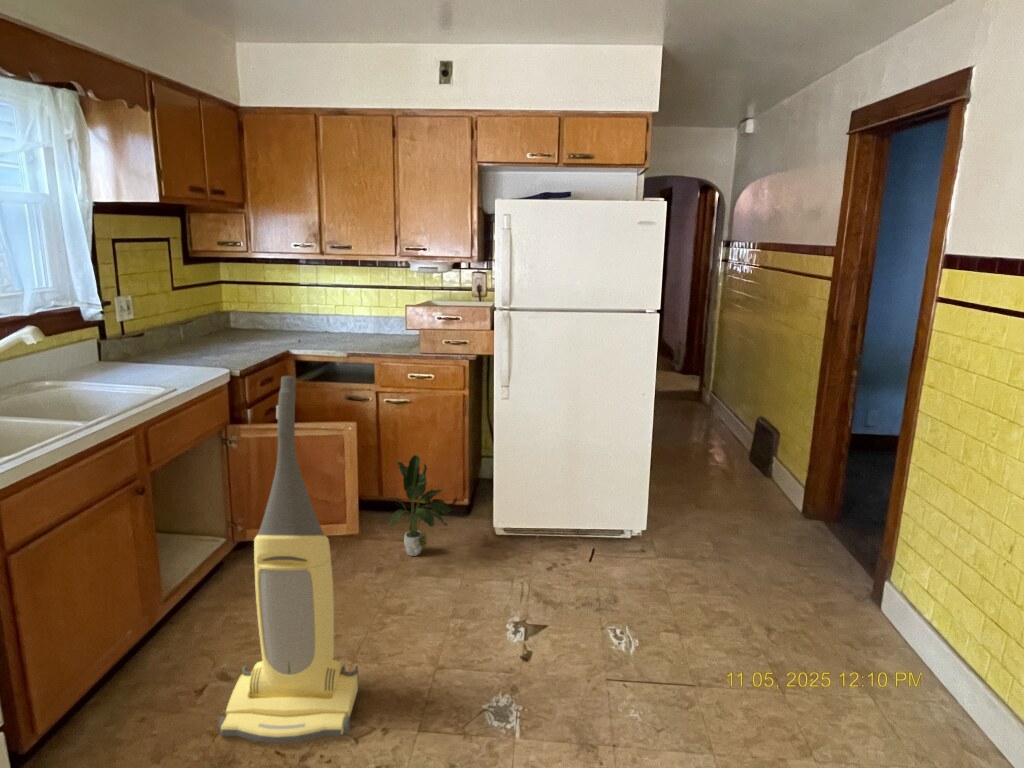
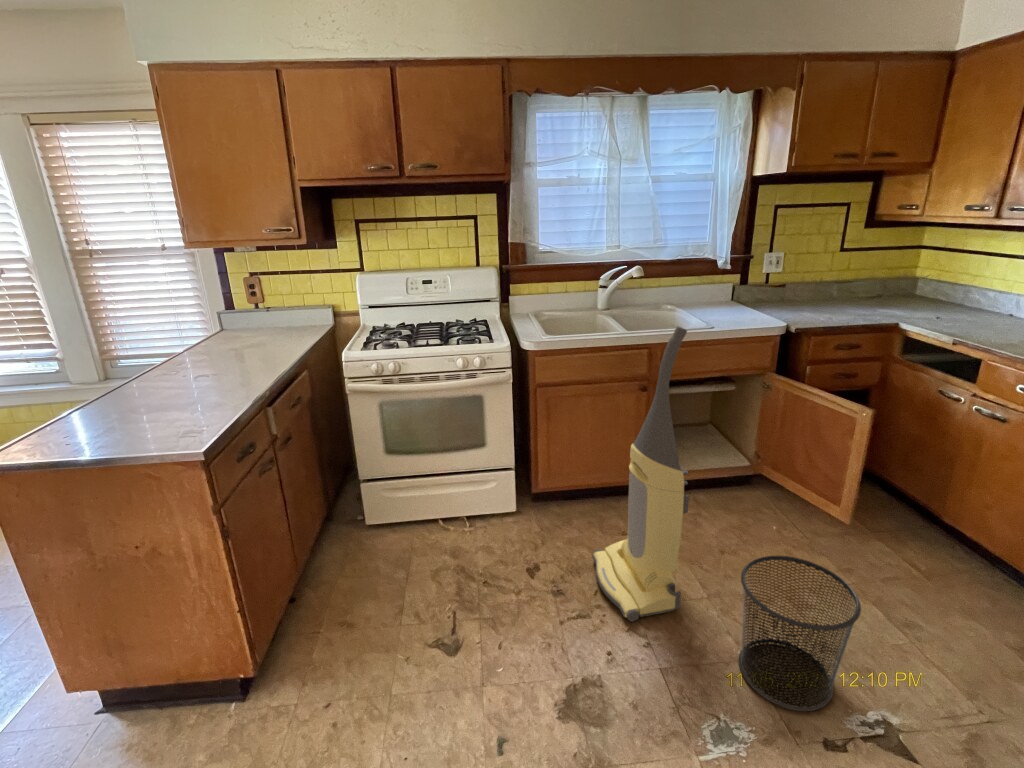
potted plant: present [382,455,451,556] -> none [864,475,982,590]
trash can: none [416,547,507,676] -> present [739,556,861,711]

